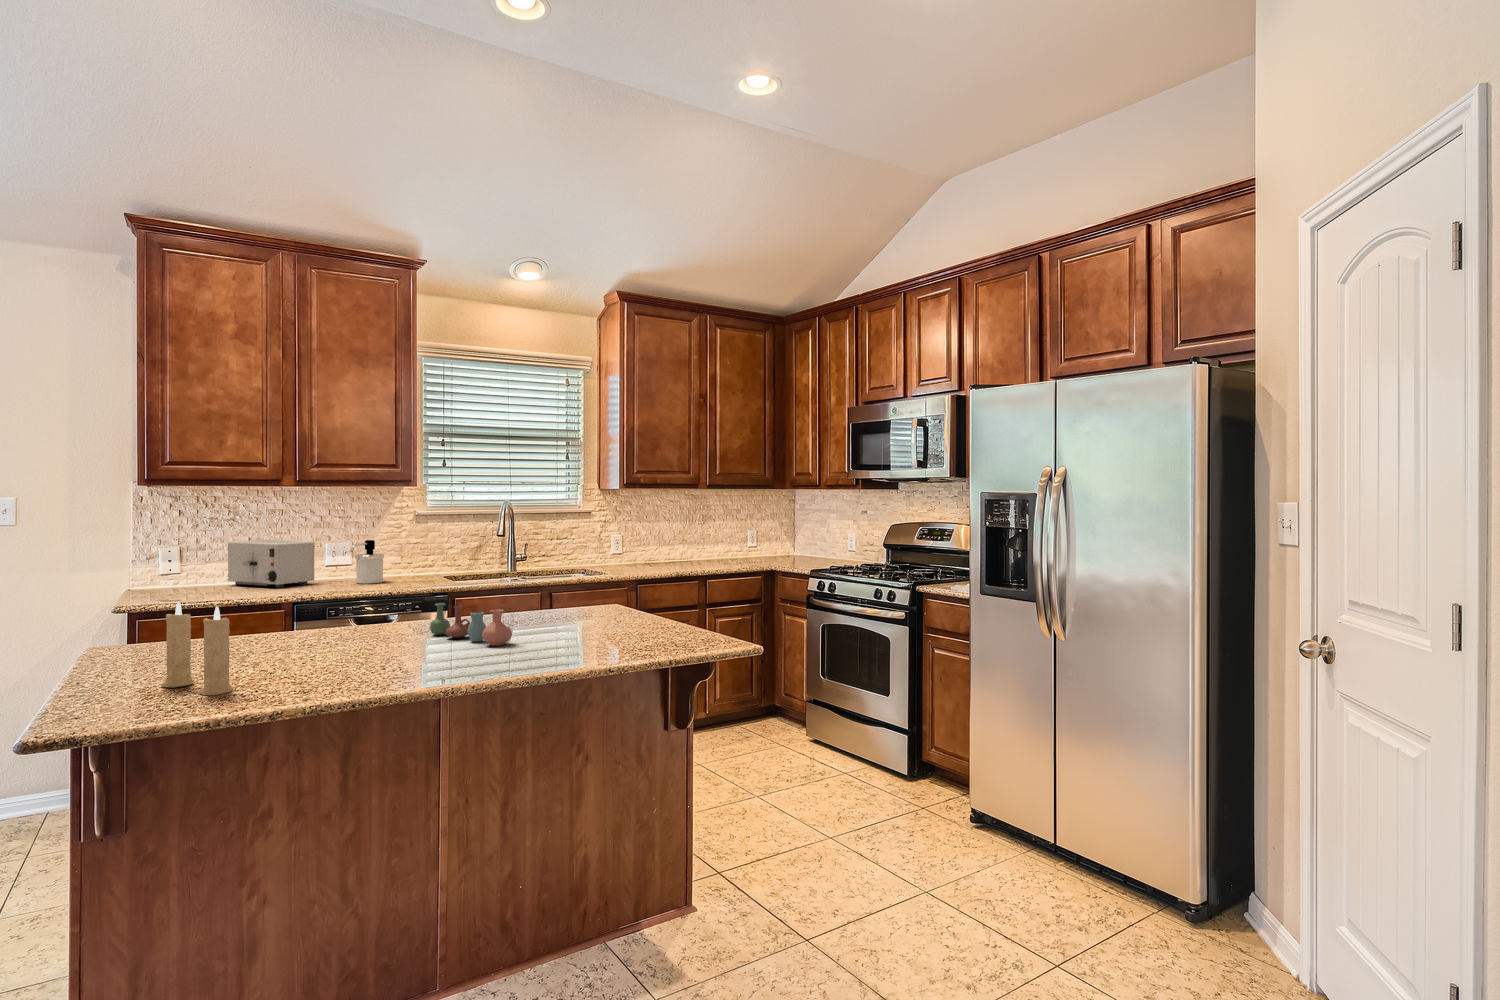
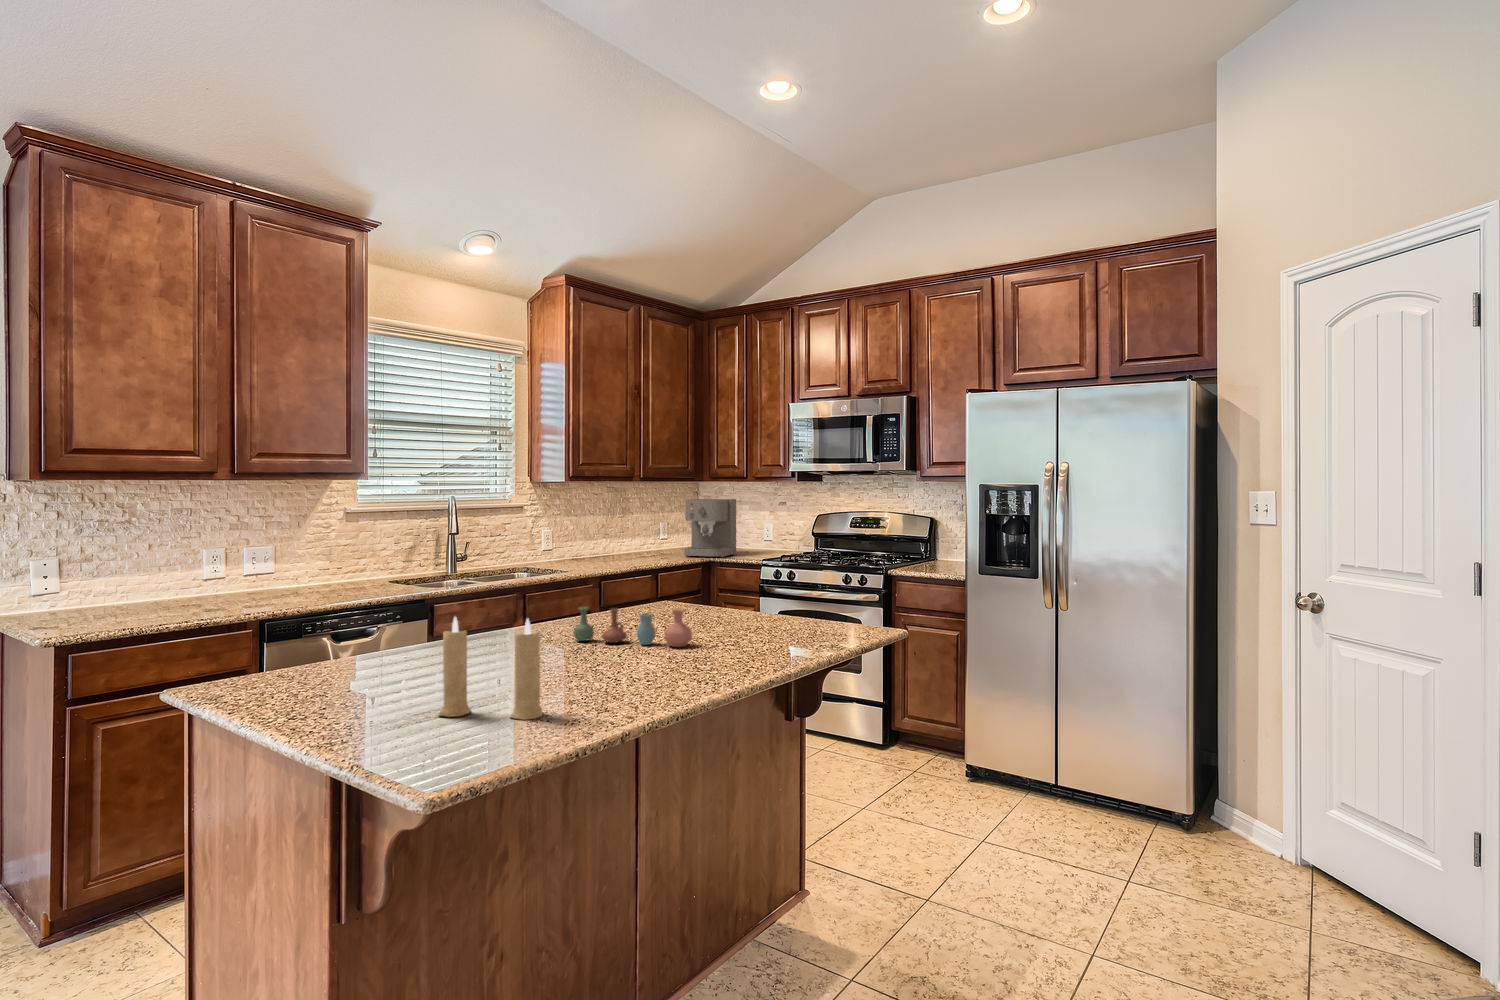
coffee maker: none [749,506,806,566] -> present [684,499,736,558]
toaster: present [228,540,314,588] -> none [125,546,247,604]
soap dispenser: present [351,540,384,584] -> none [298,543,333,594]

